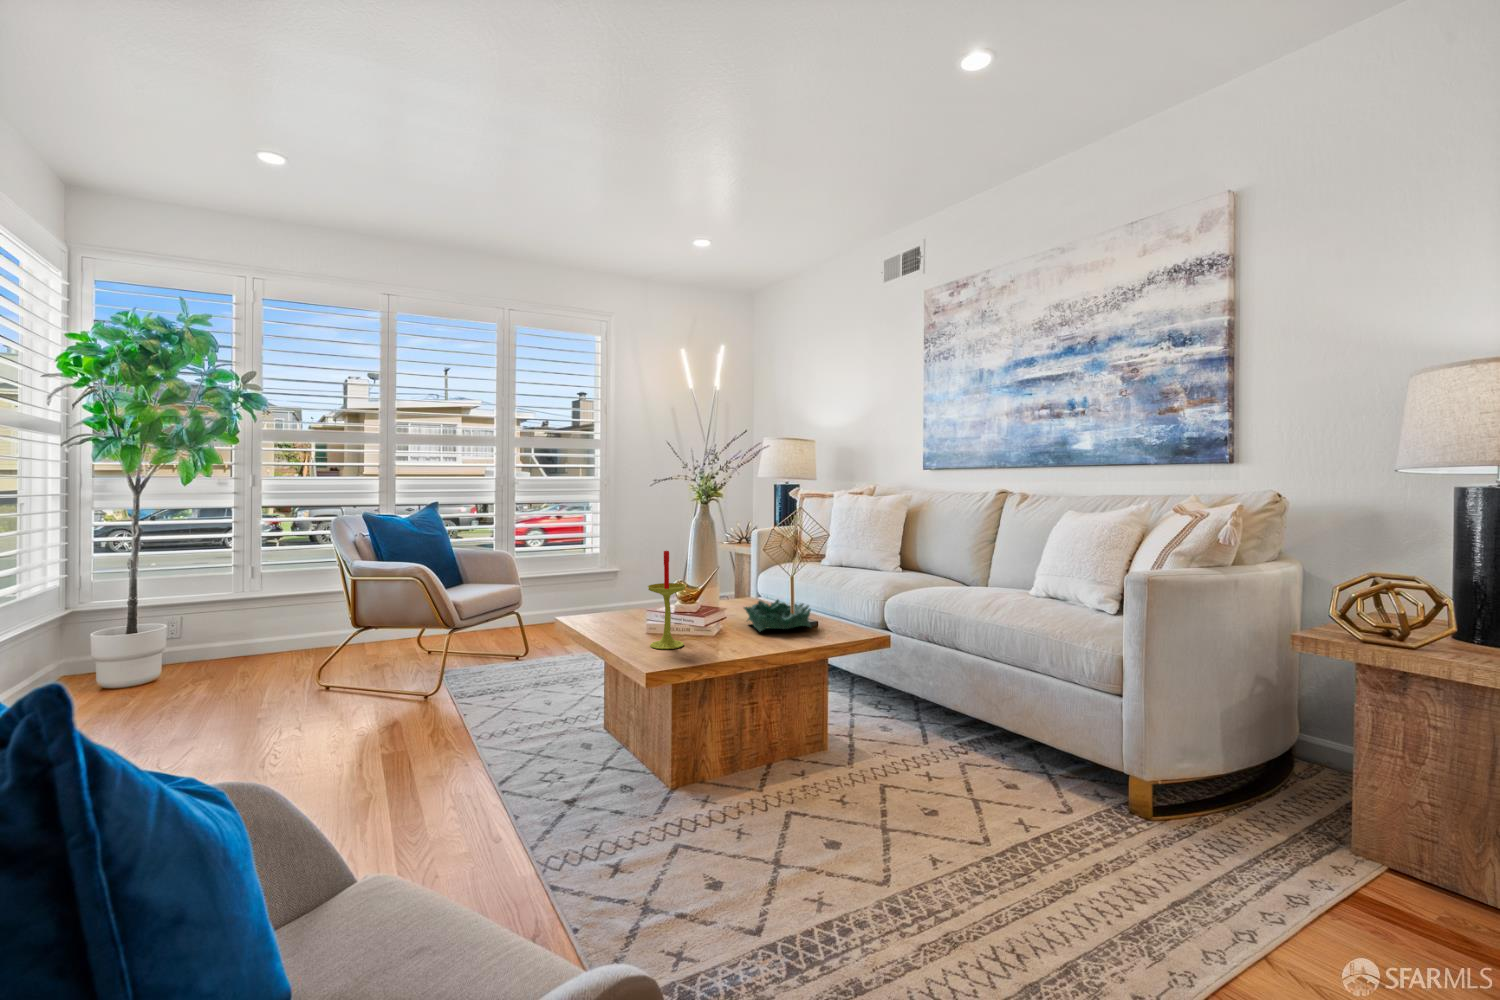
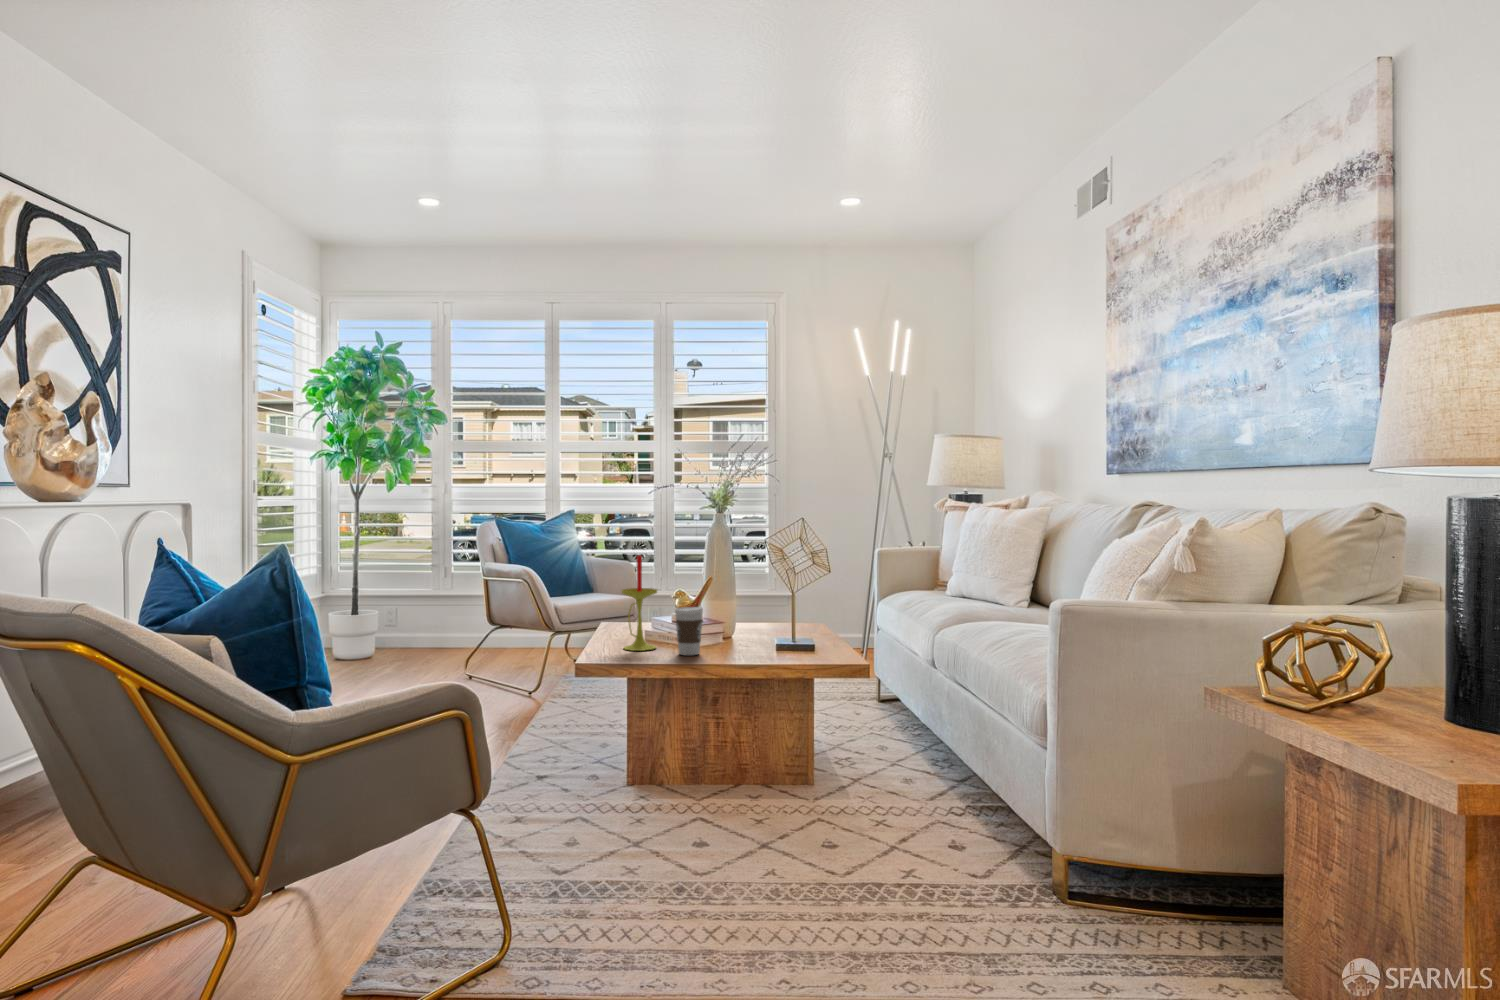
coffee cup: none [713,599,741,648] -> present [675,607,703,655]
decorative bowl: present [744,600,811,631] -> none [742,617,815,648]

